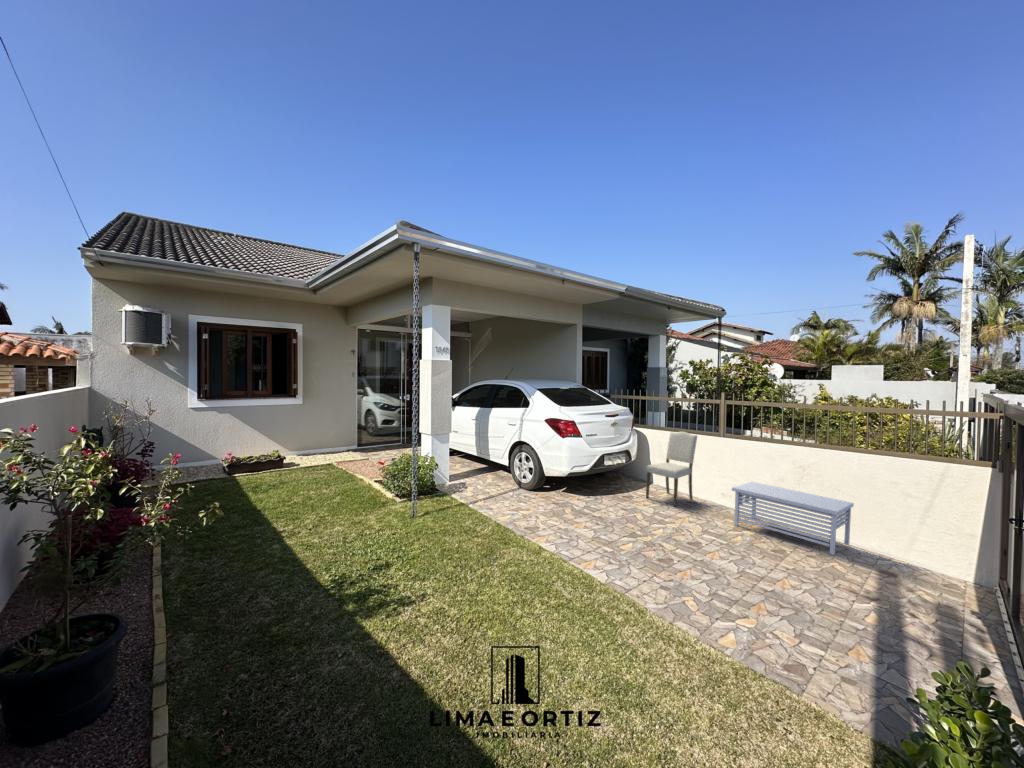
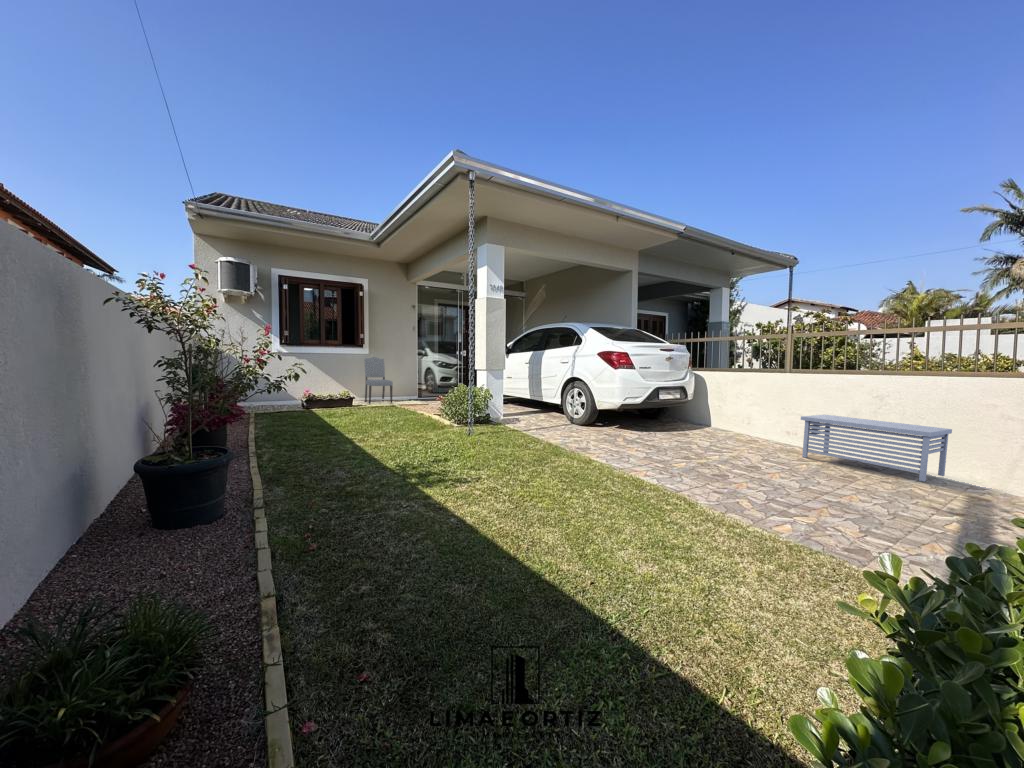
chair: present [646,432,697,506] -> present [364,357,393,404]

